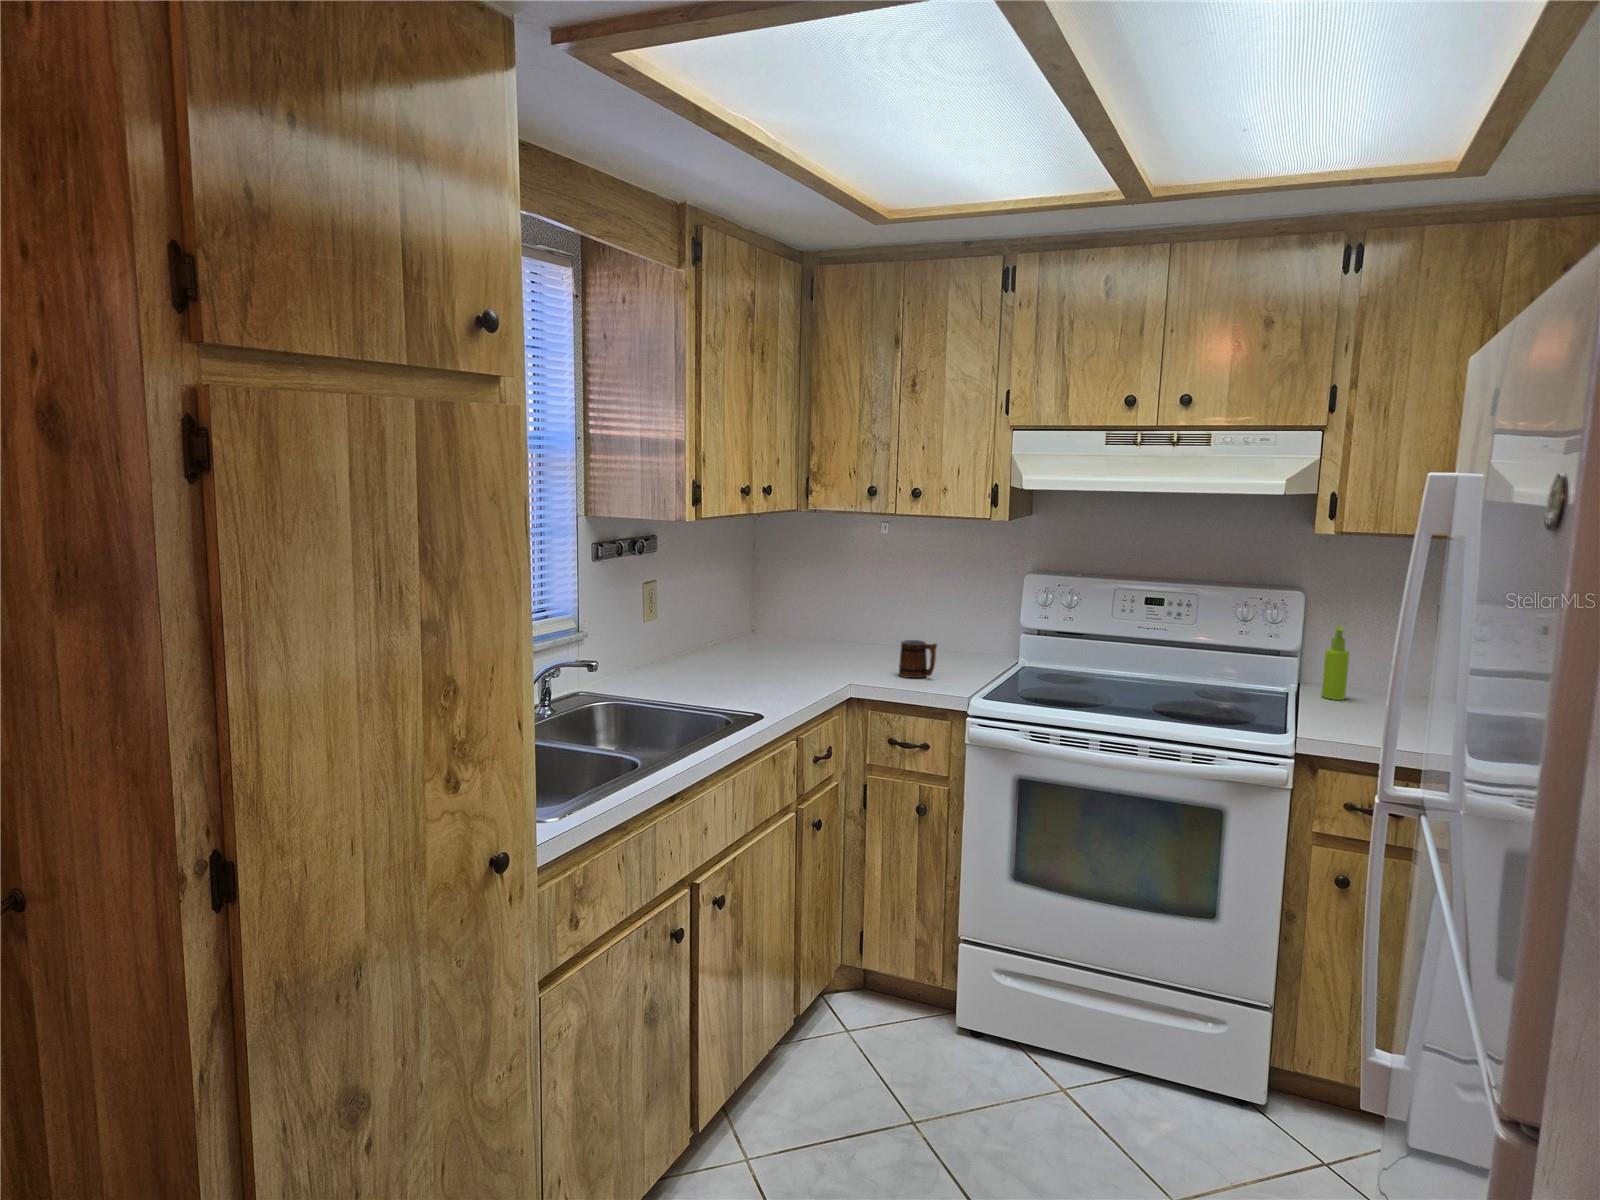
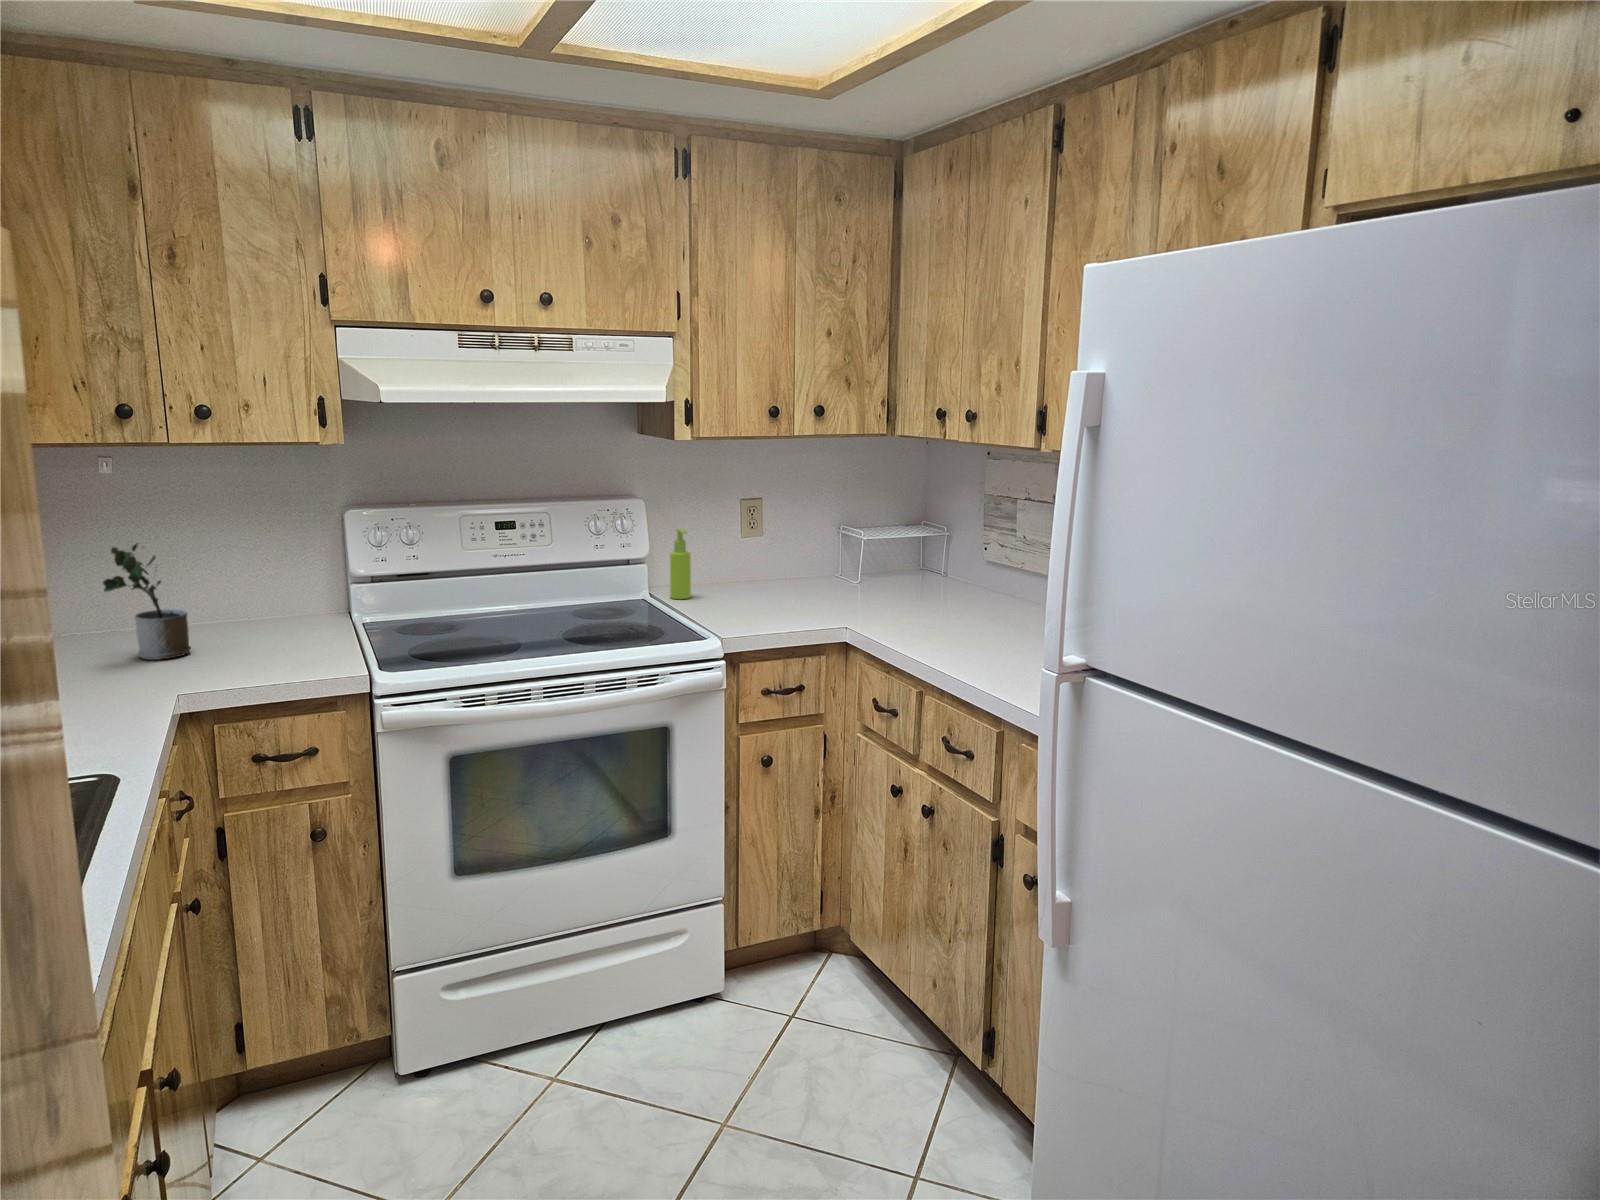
potted plant: none [846,581,897,663] -> present [103,543,191,660]
mug: present [899,640,937,678] -> none [225,615,285,670]

